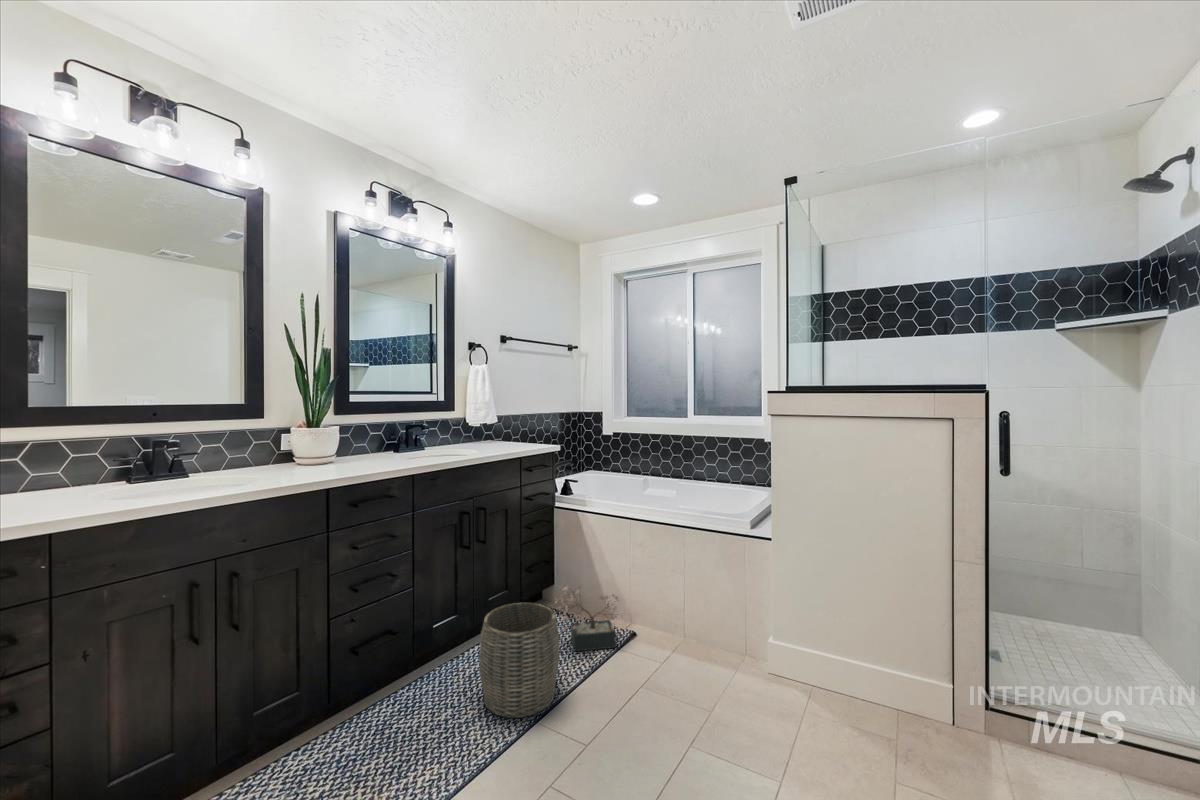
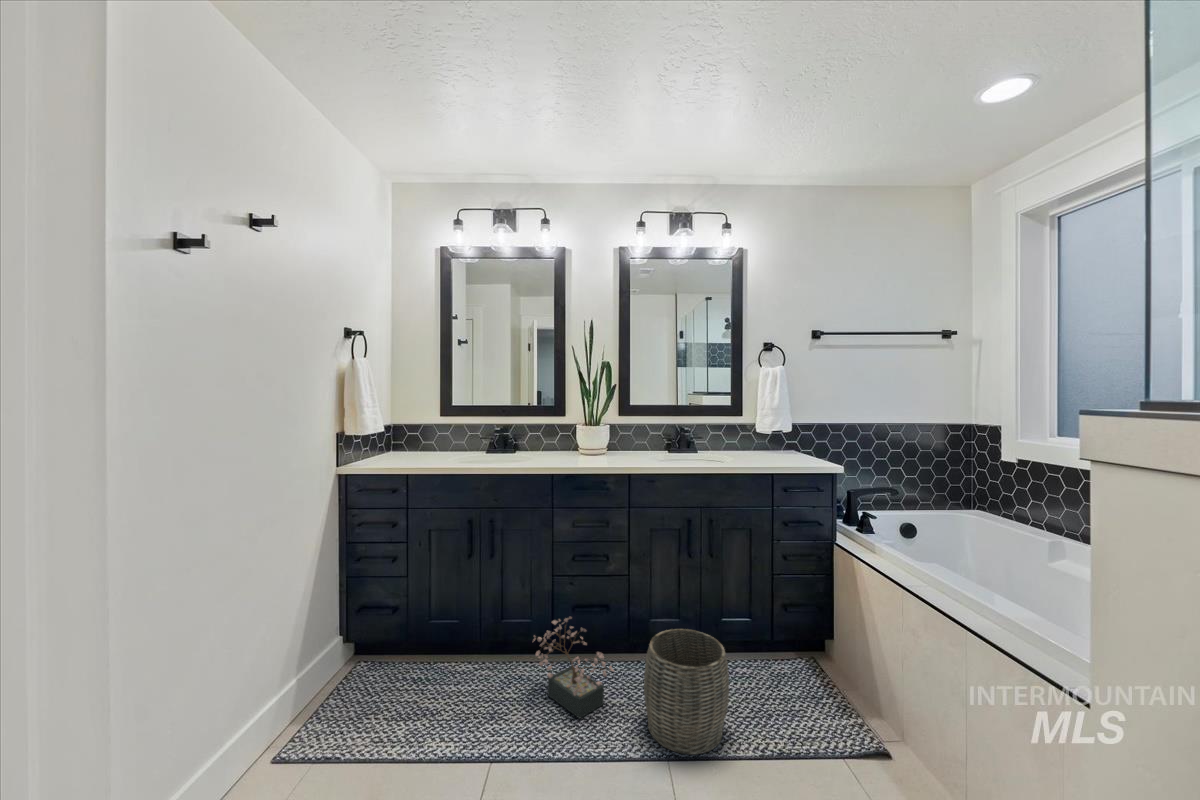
decorative plant: present [555,583,625,651] -> present [536,617,614,719]

